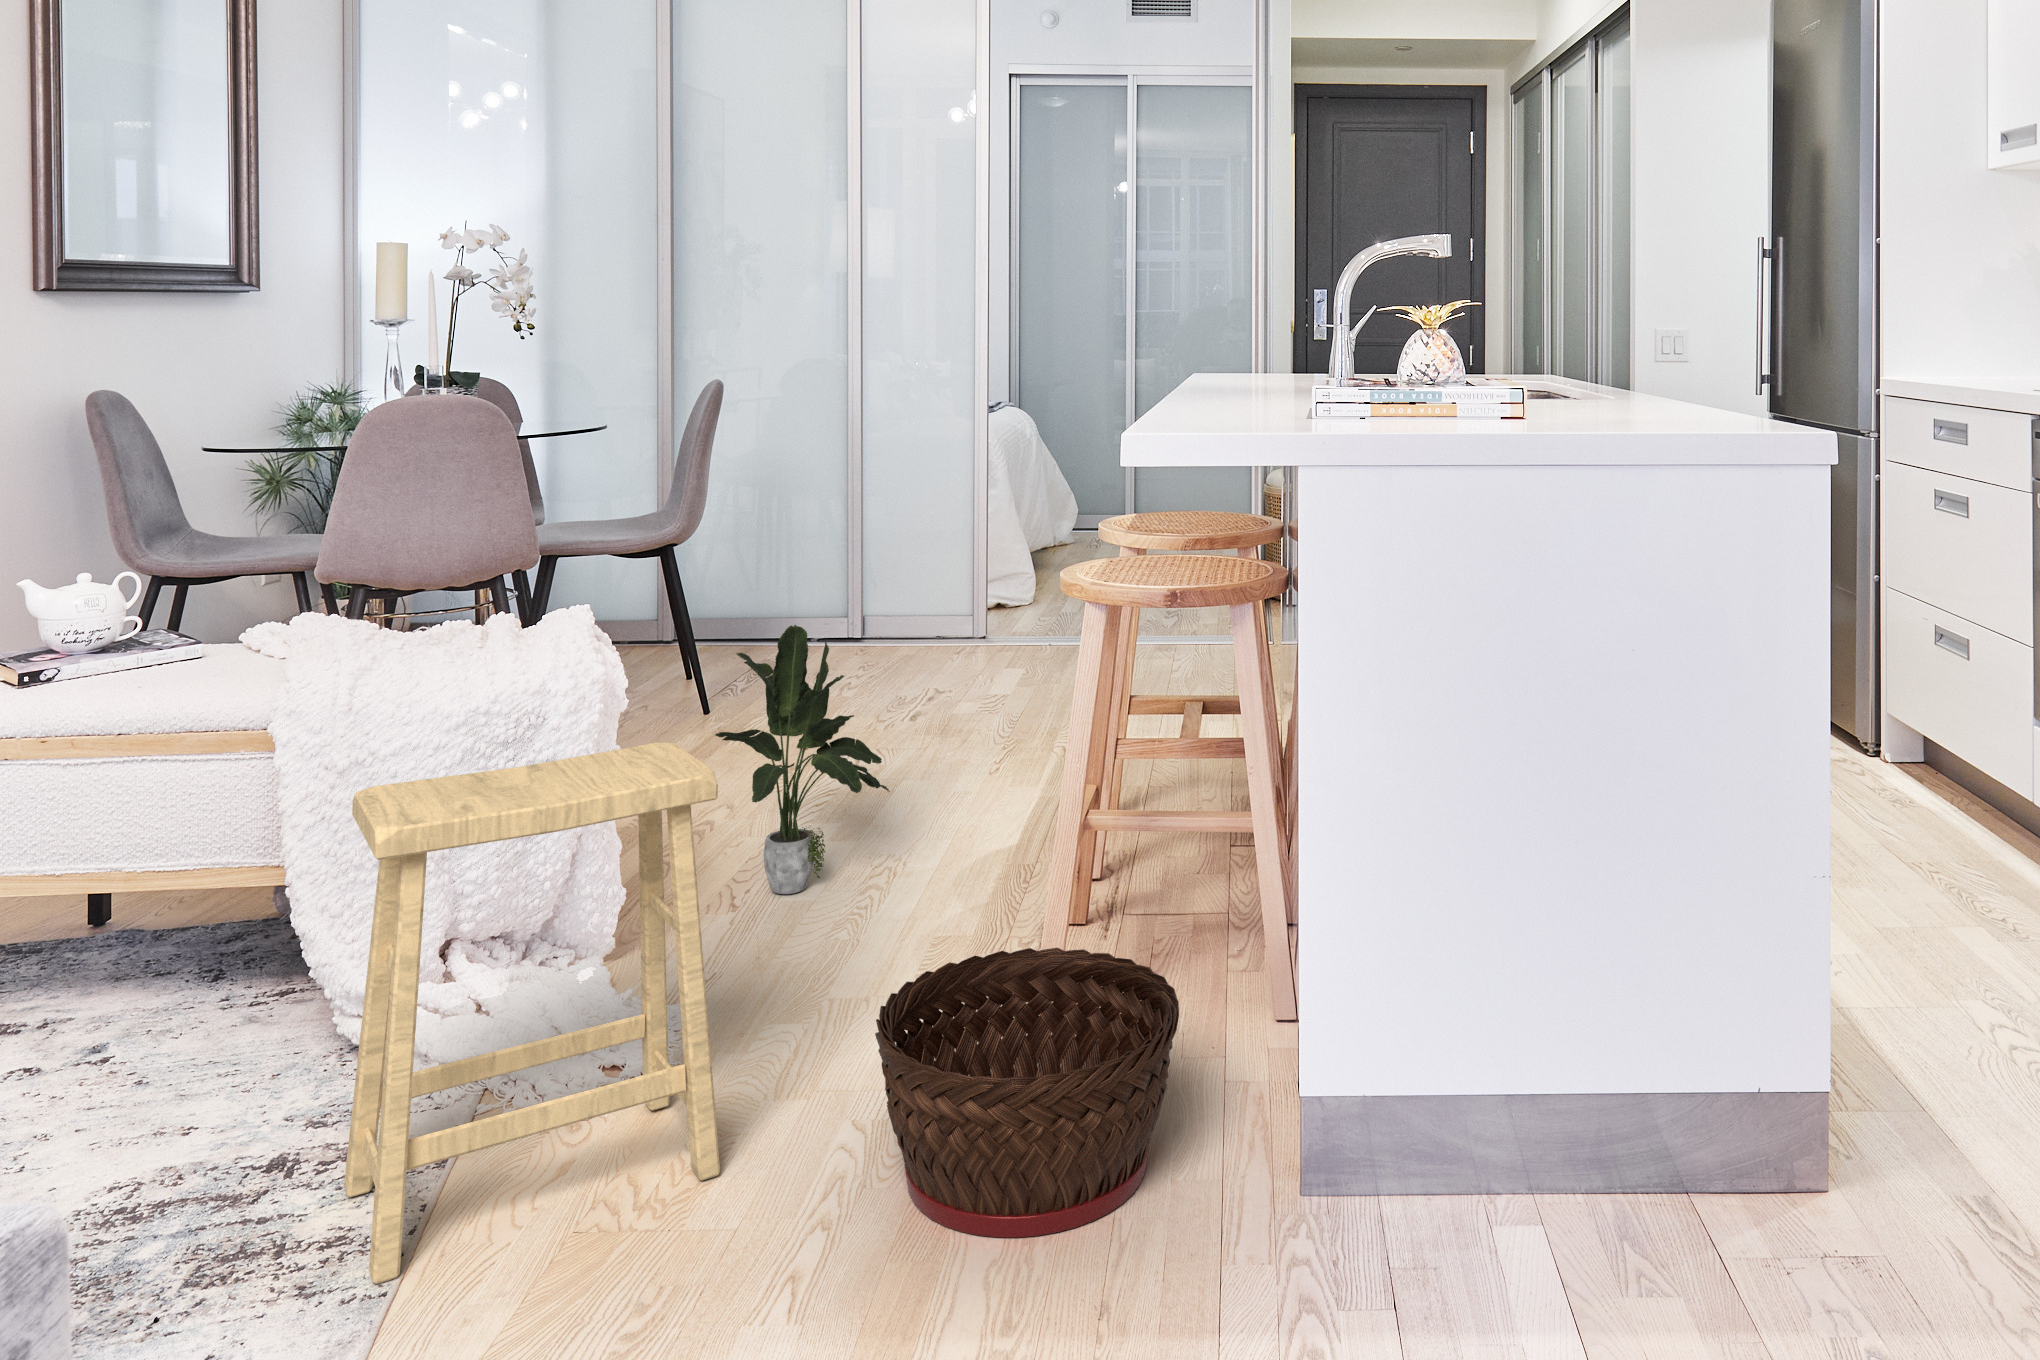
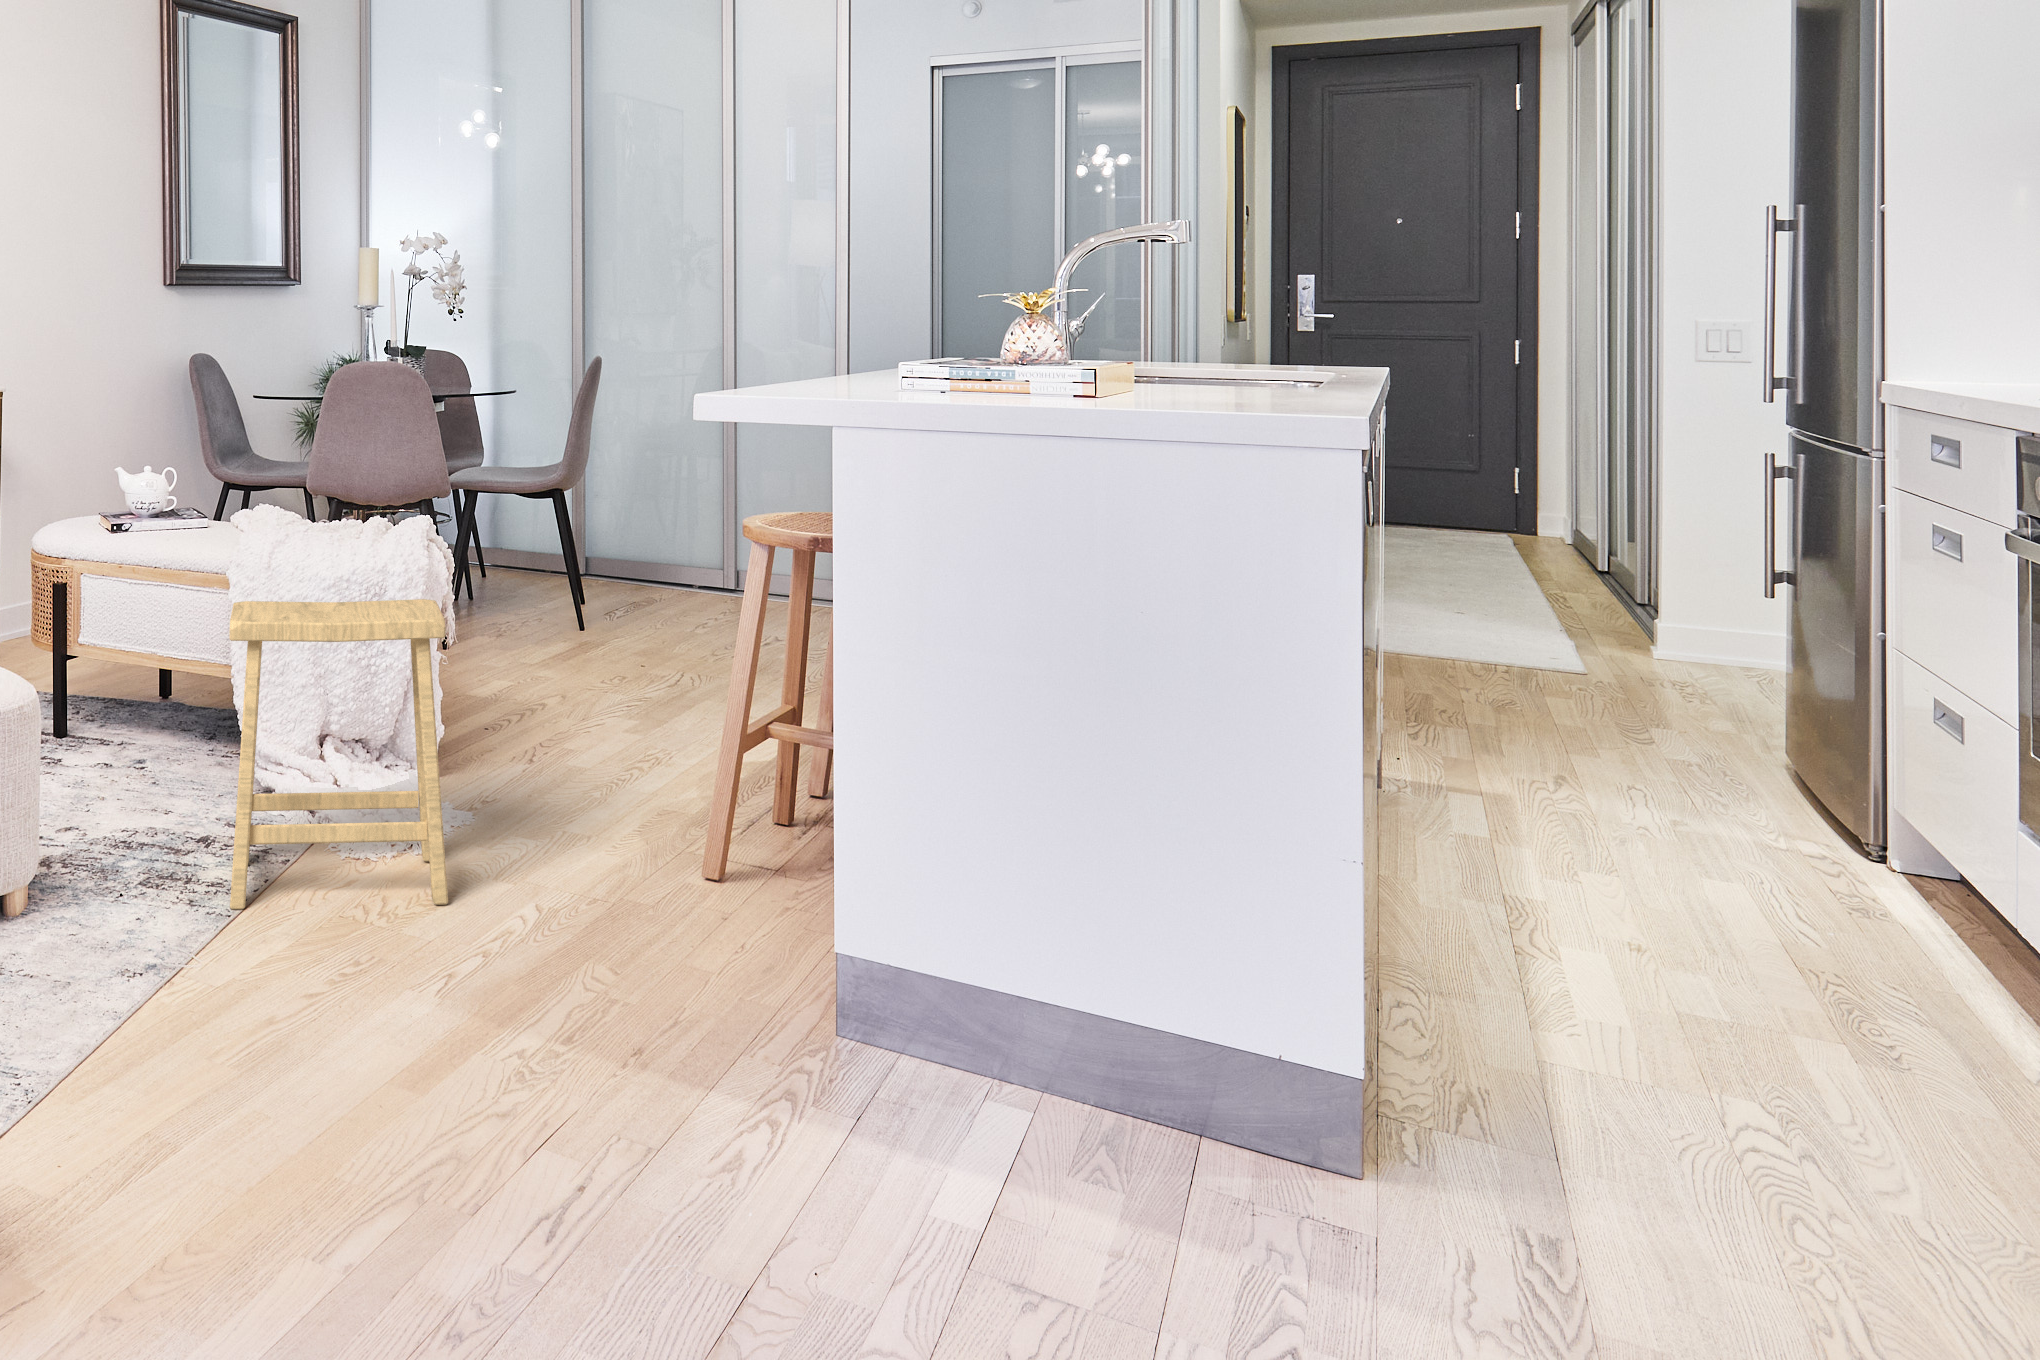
potted plant: present [715,625,889,894] -> none [524,544,664,756]
basket: present [875,948,1179,1237] -> none [537,790,773,990]

